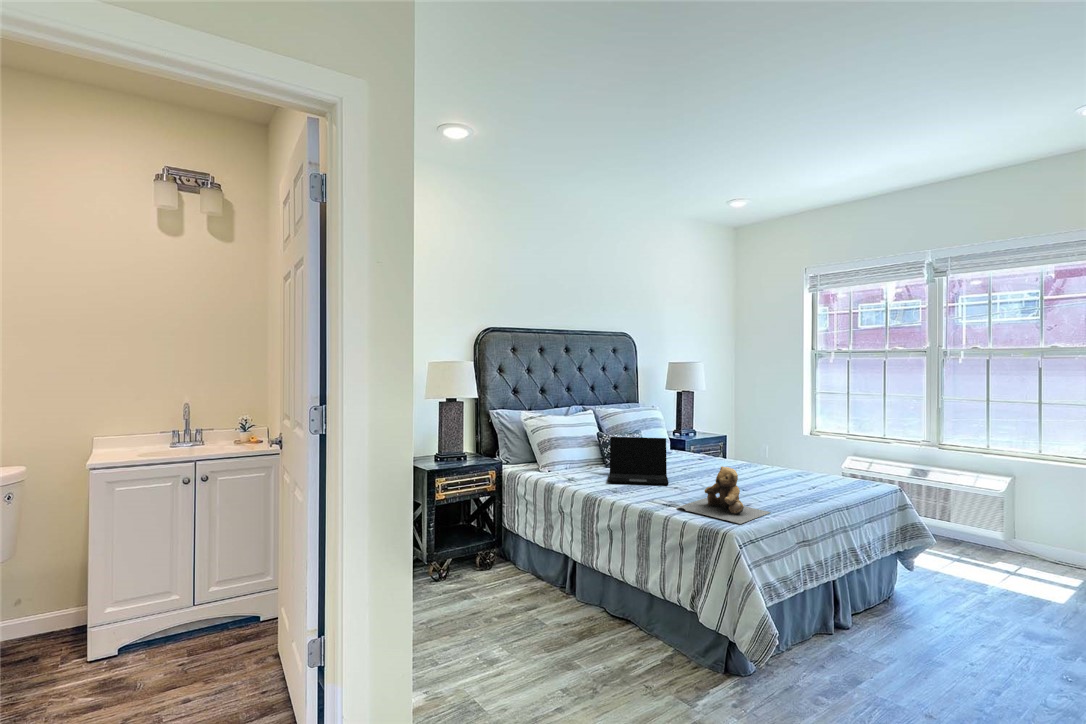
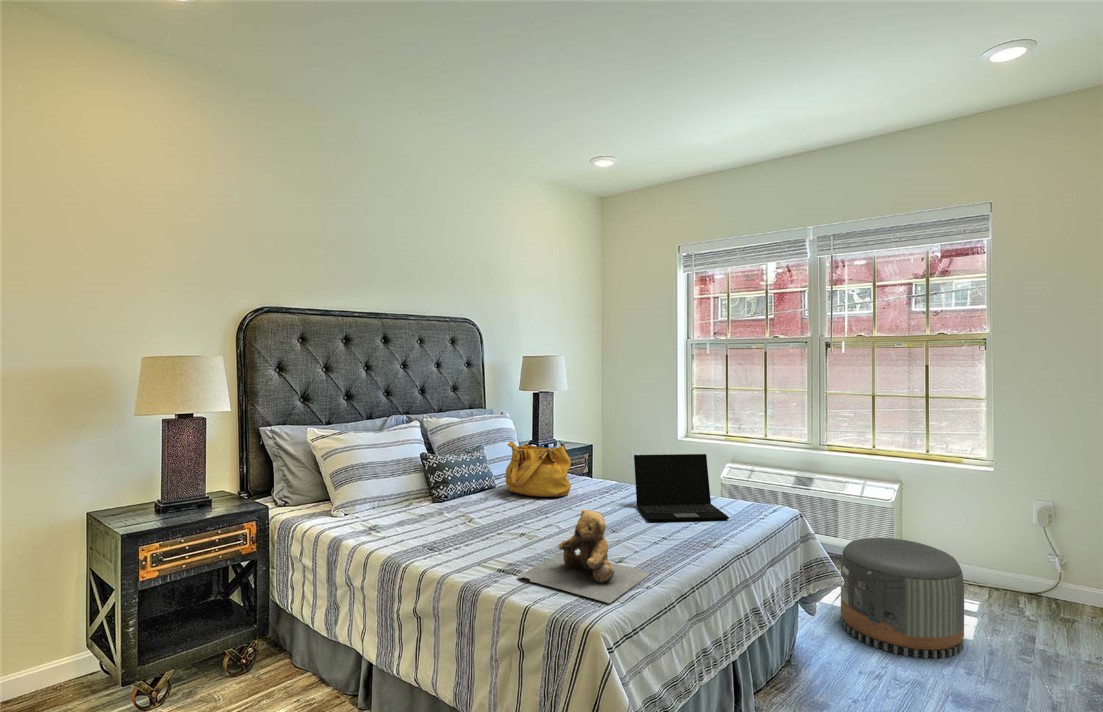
handbag: none [659,426,709,468] -> present [506,441,571,497]
laptop: present [608,437,669,485] -> present [634,454,729,521]
pouf: none [940,516,1054,613] -> present [841,538,964,658]

